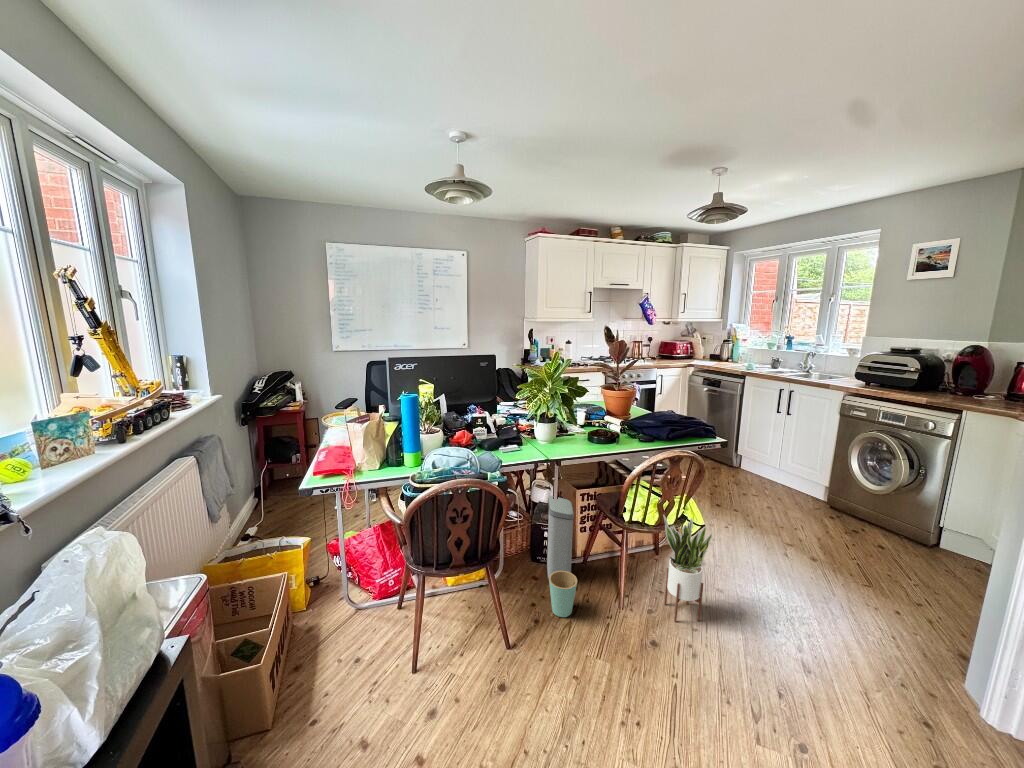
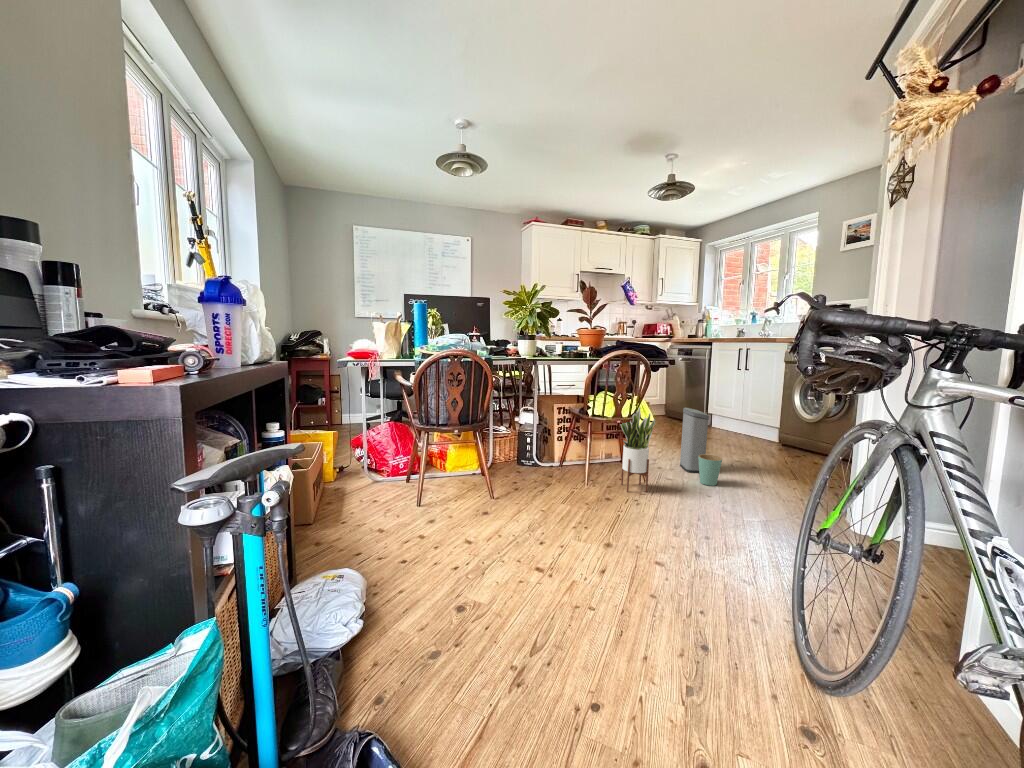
trash can: present [547,496,577,617] -> present [680,408,722,486]

